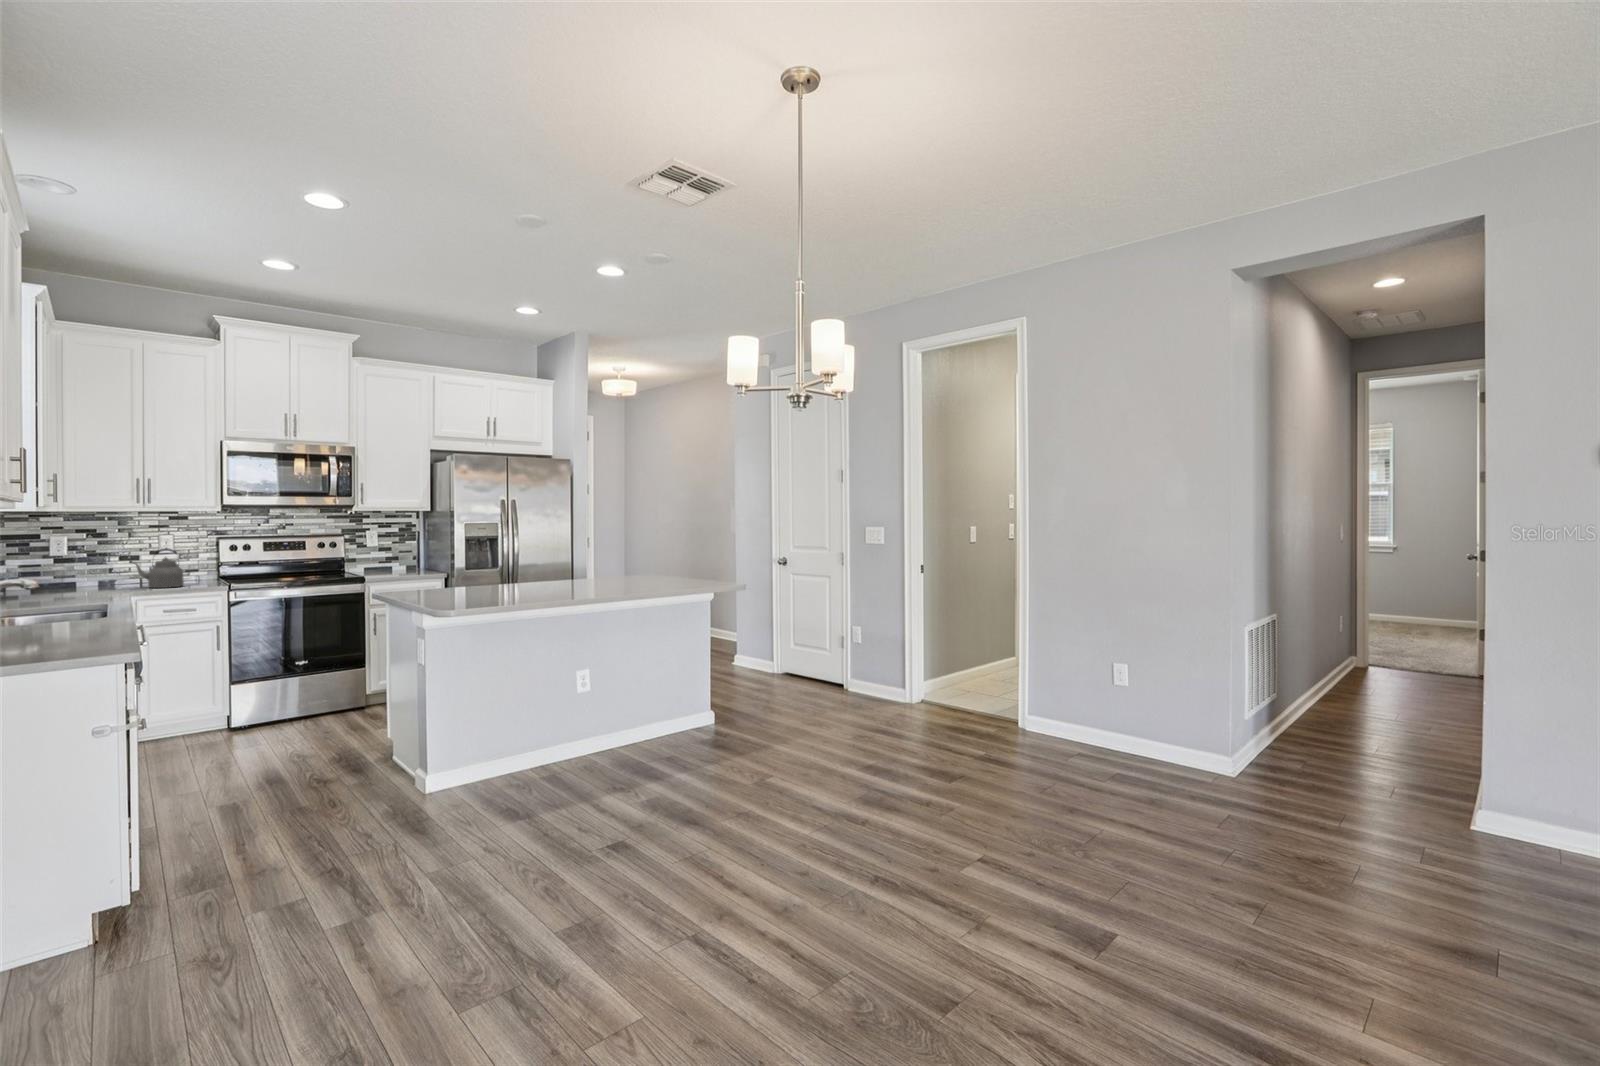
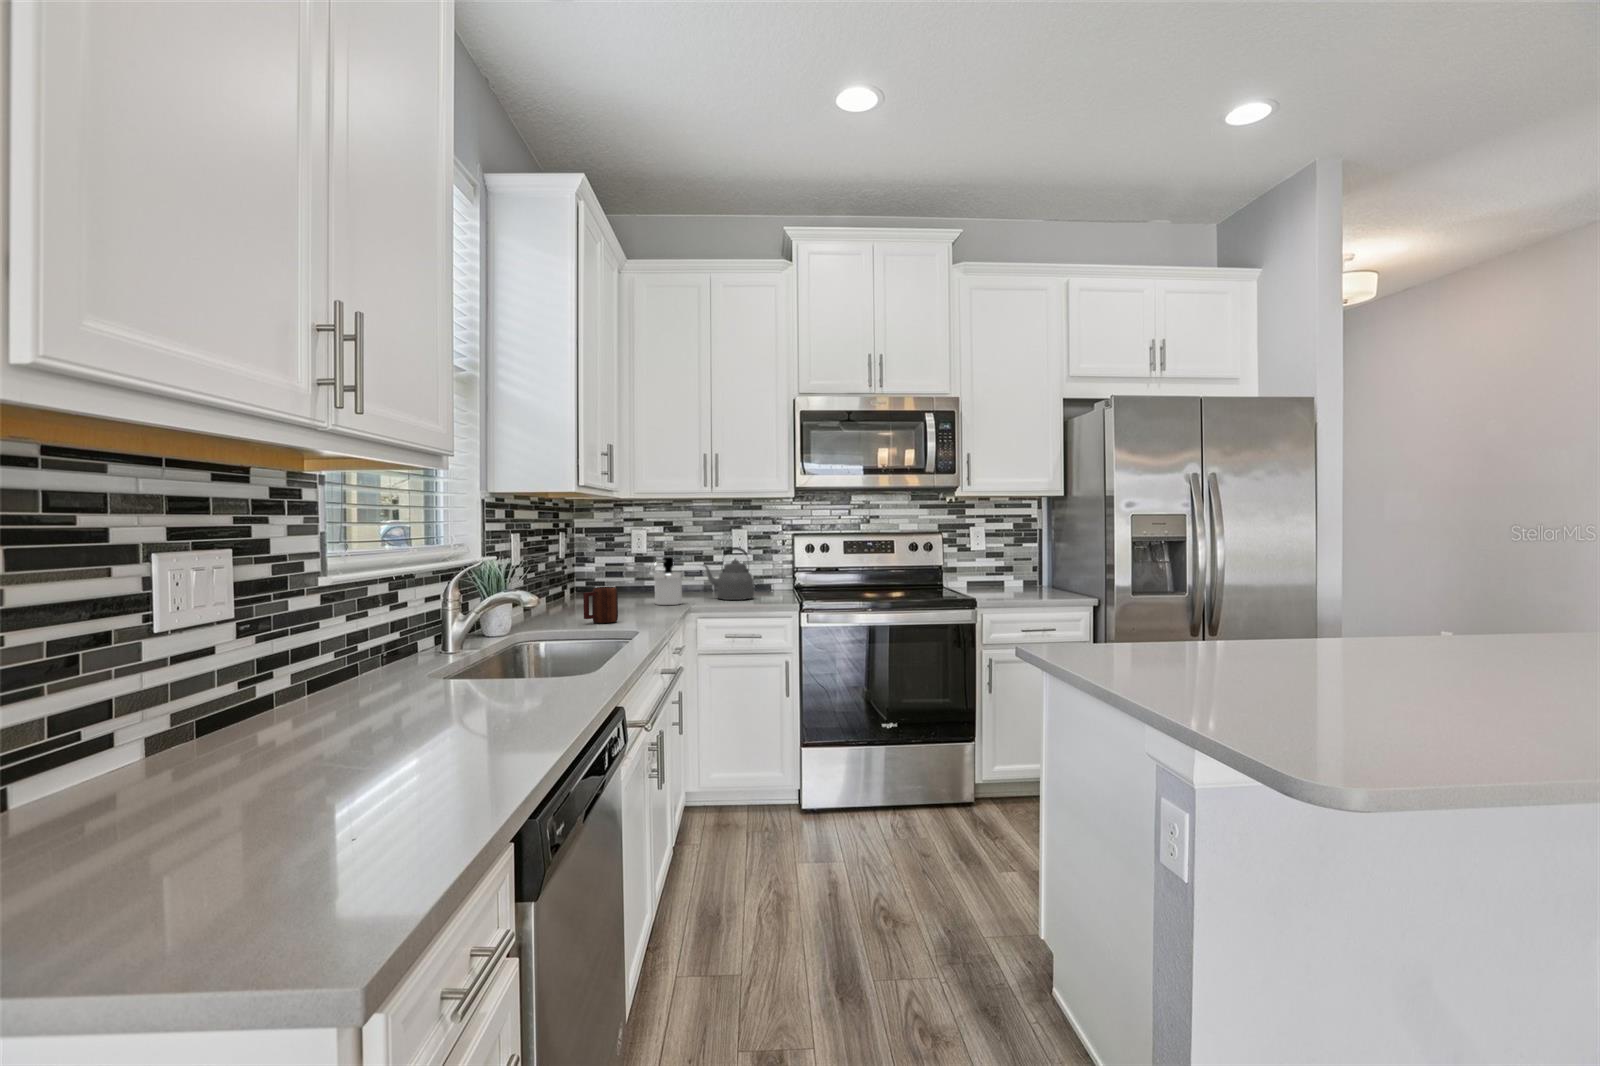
soap dispenser: none [91,557,120,593] -> present [653,557,683,605]
mug: none [54,579,83,603] -> present [583,587,618,623]

